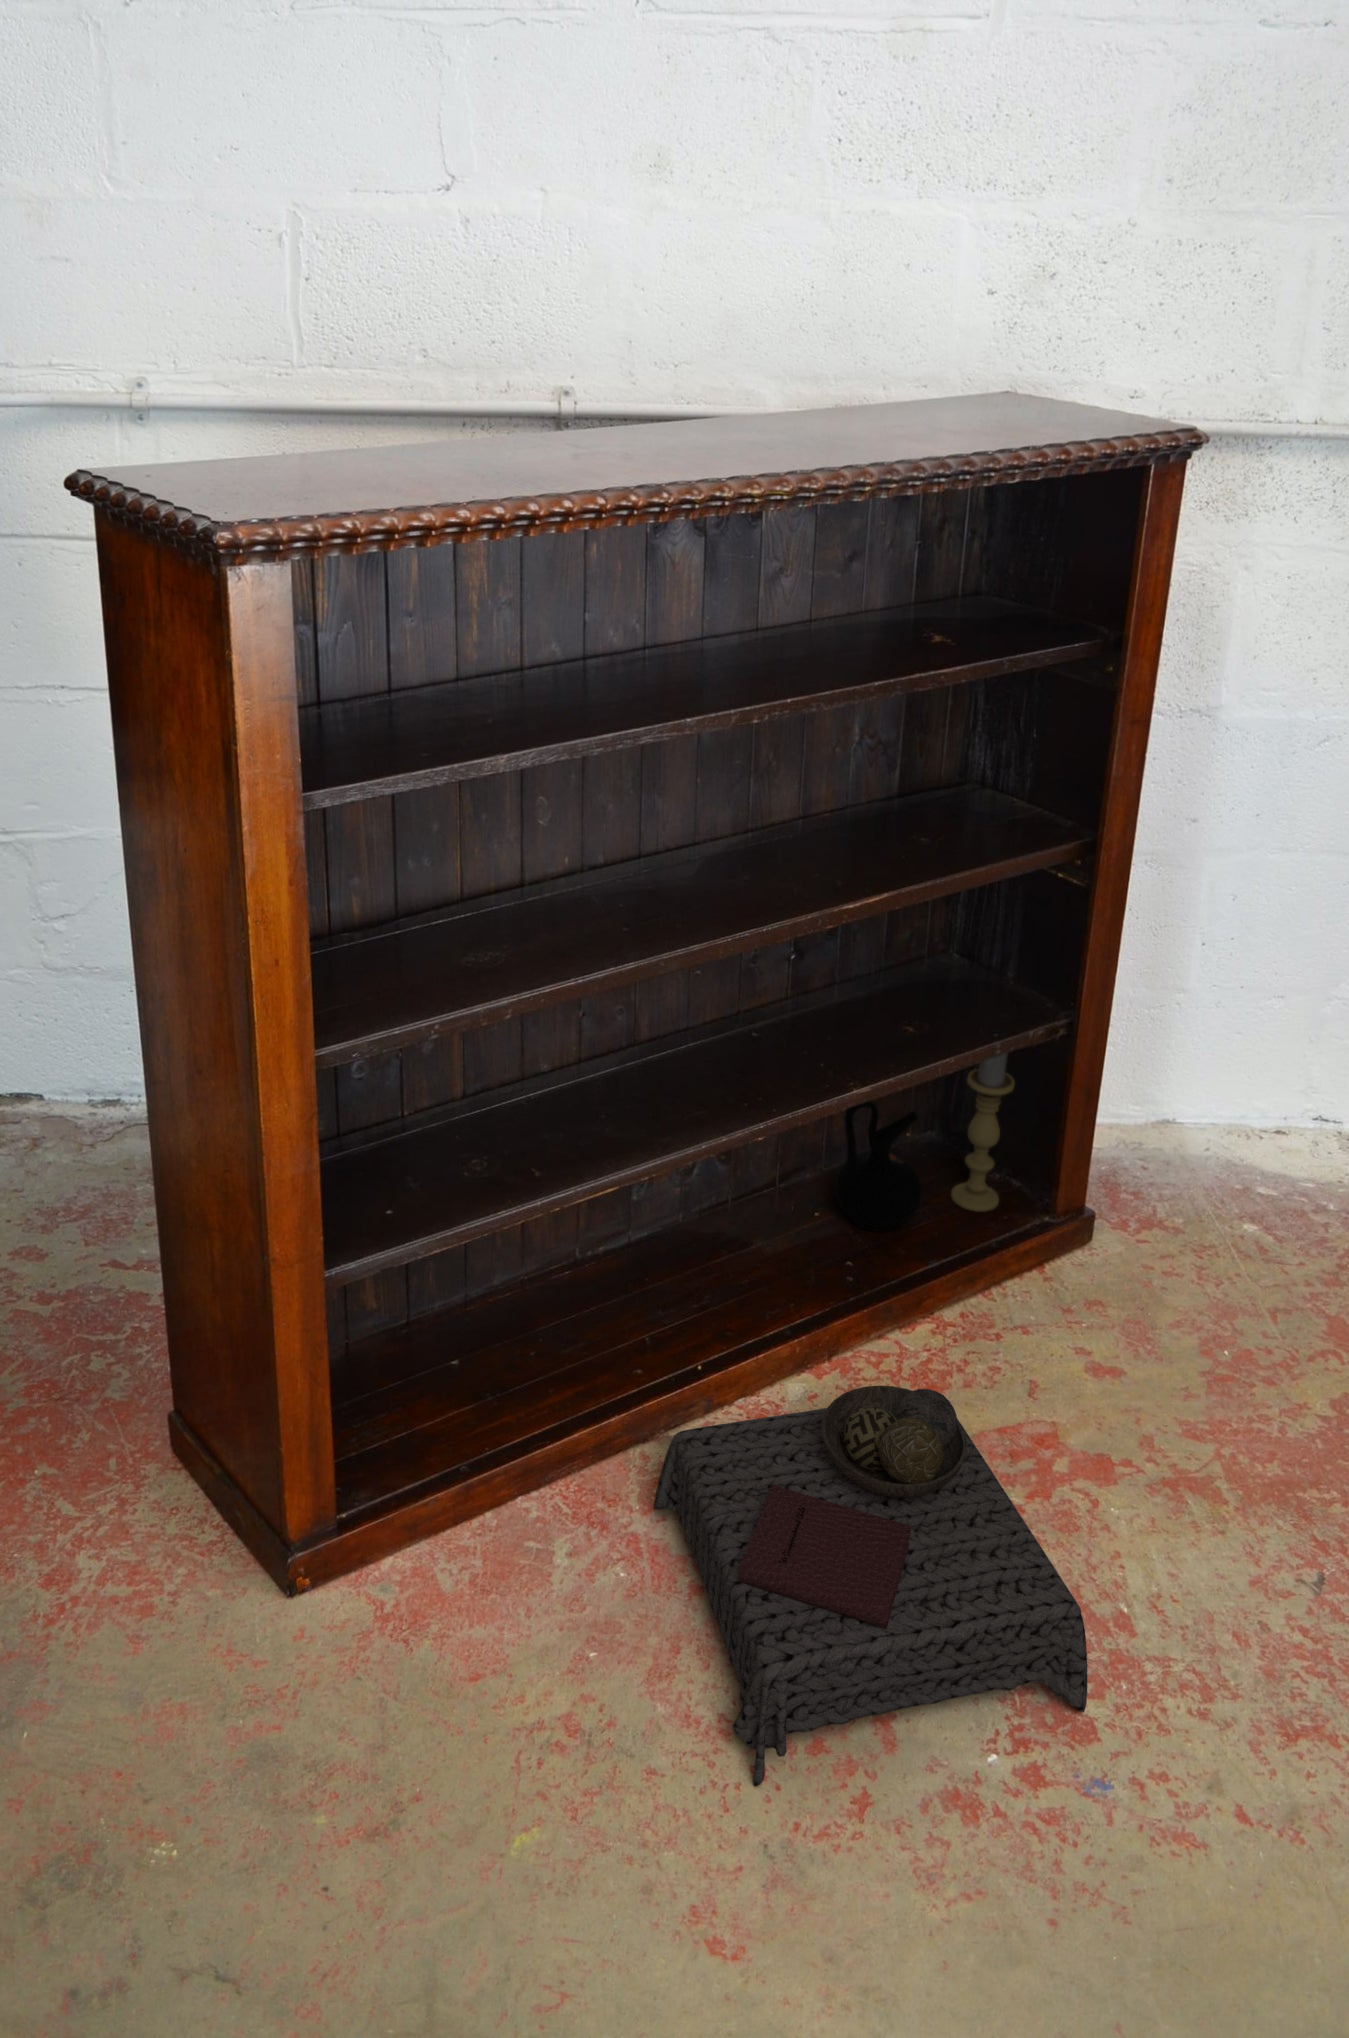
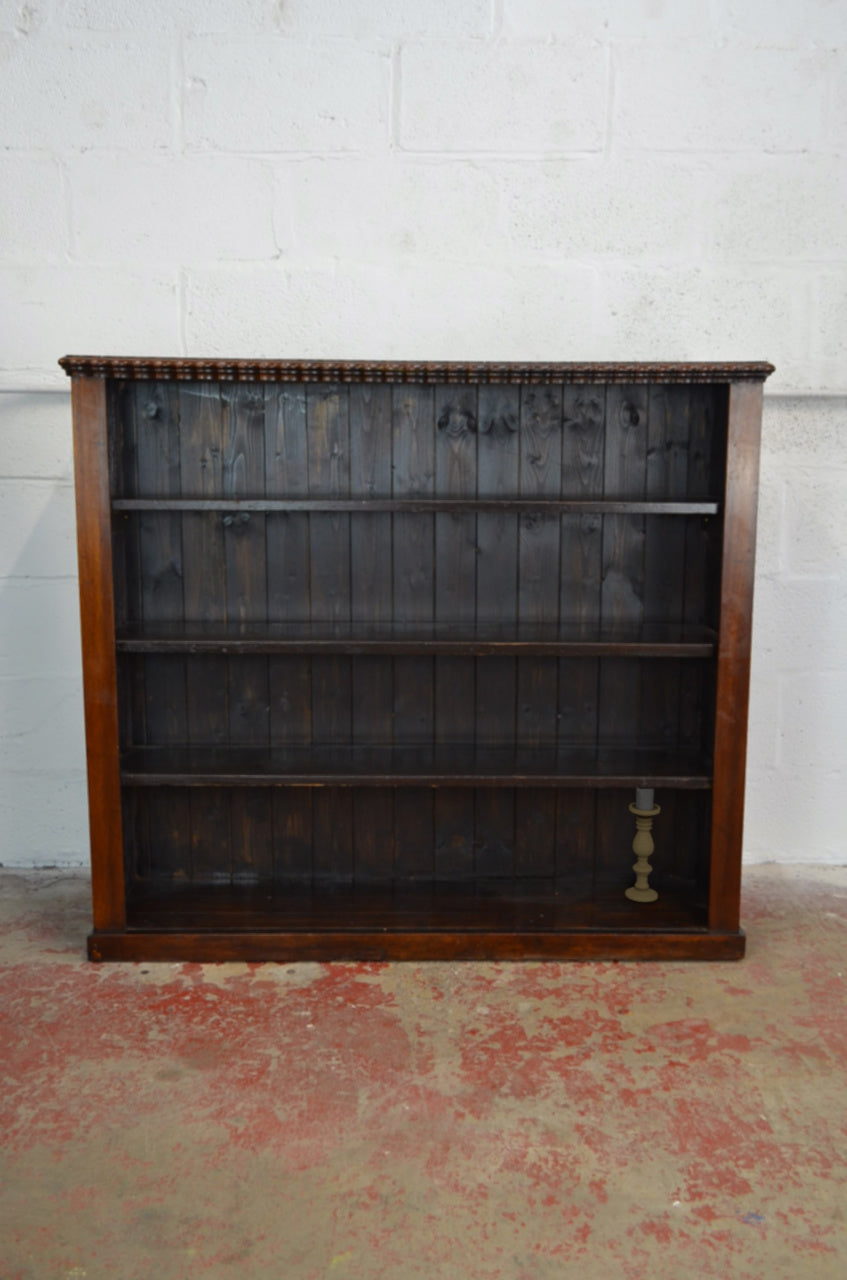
ceramic jug: present [835,1101,922,1232] -> none [546,816,605,914]
ottoman: present [654,1386,1088,1786] -> none [428,960,740,1224]

